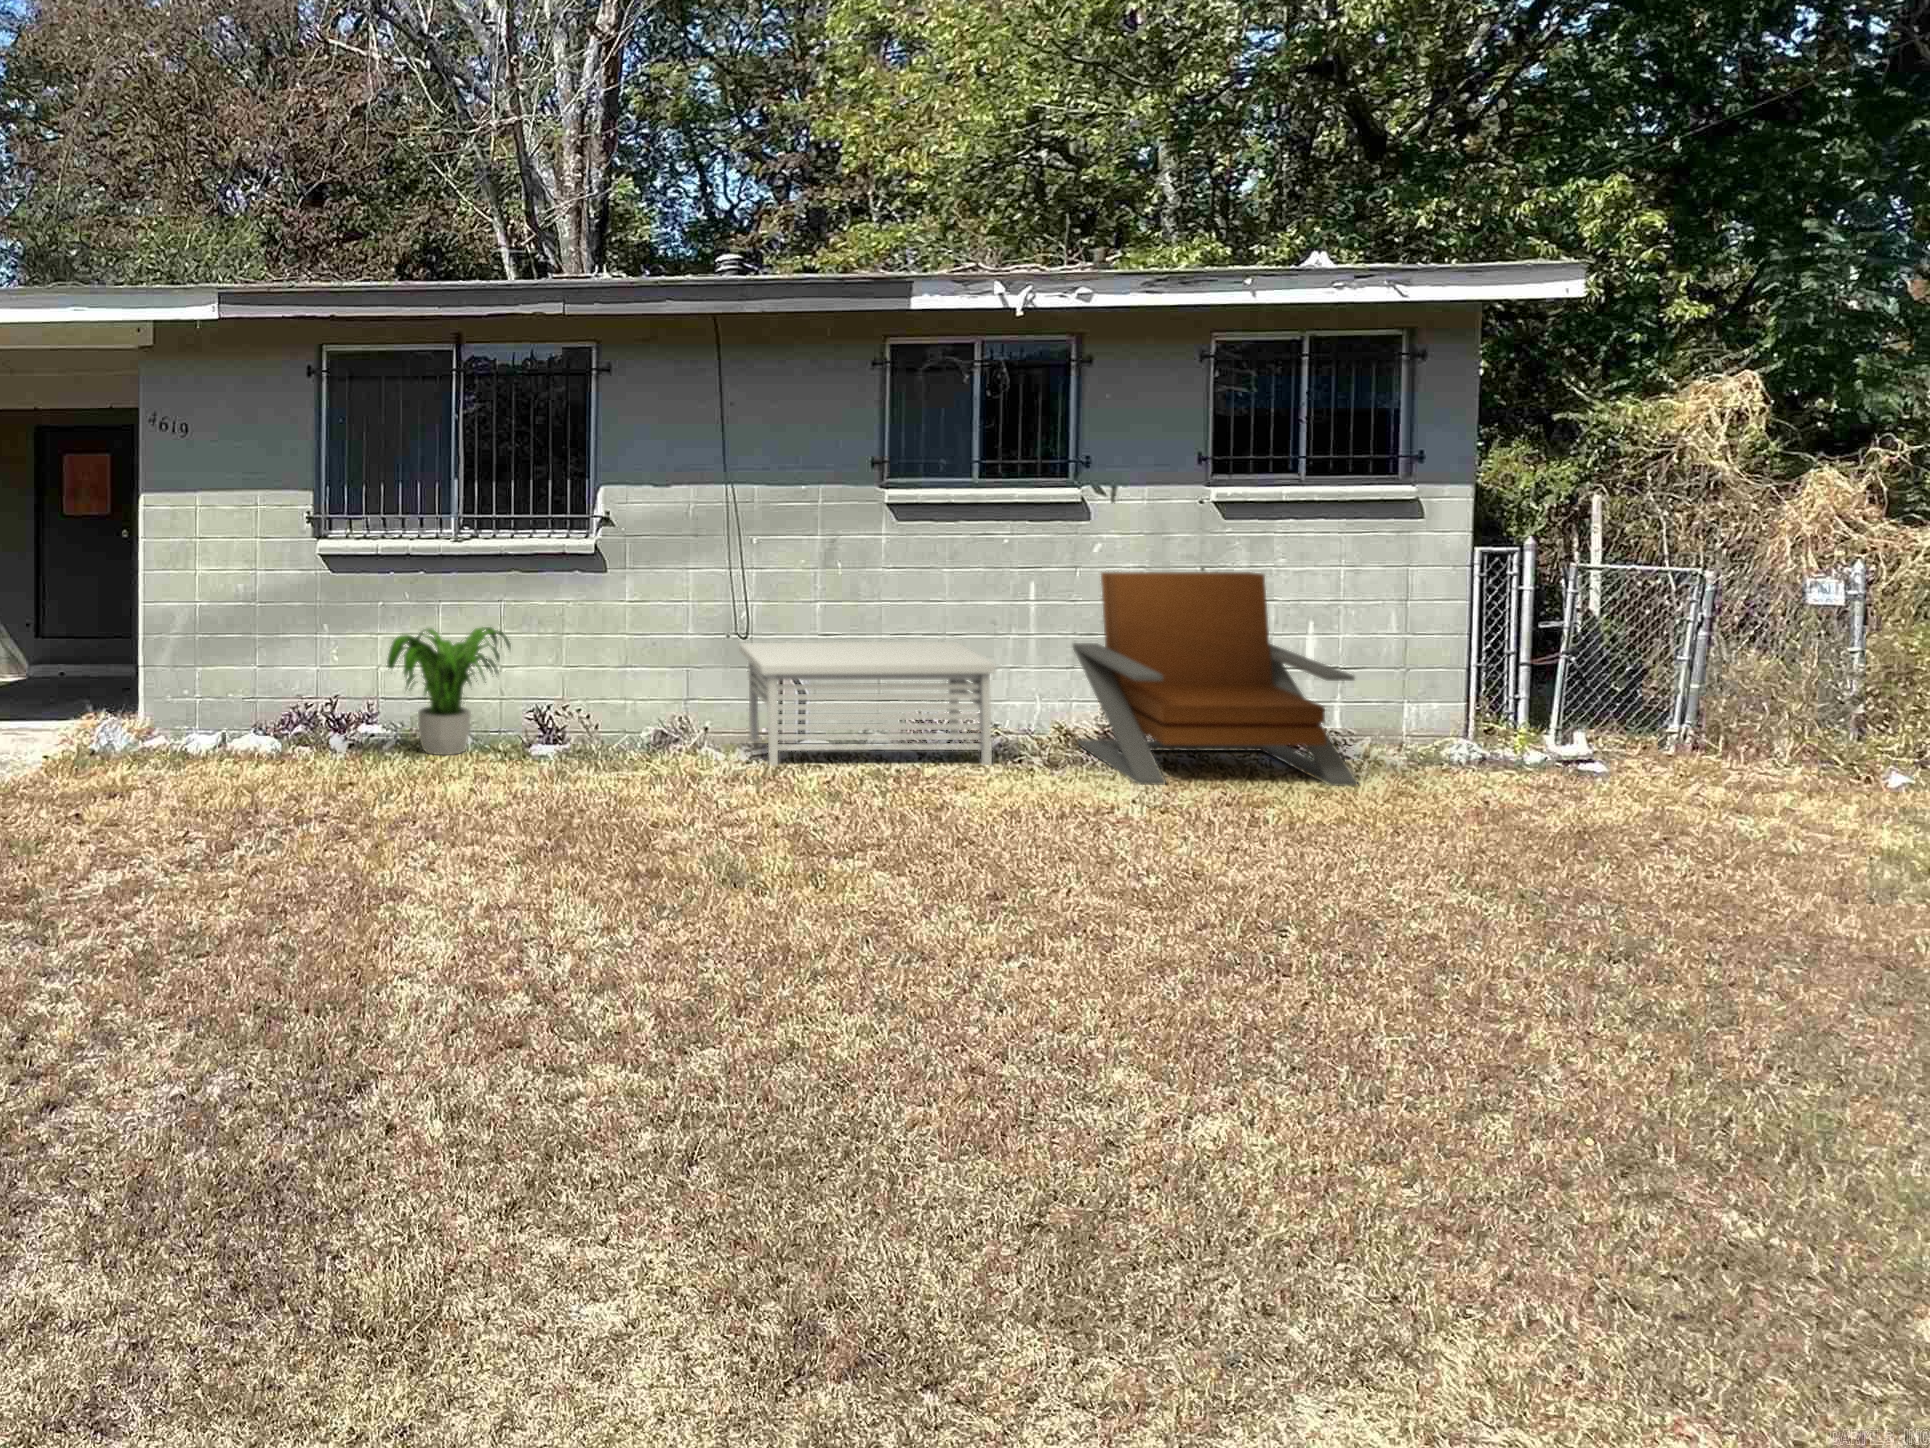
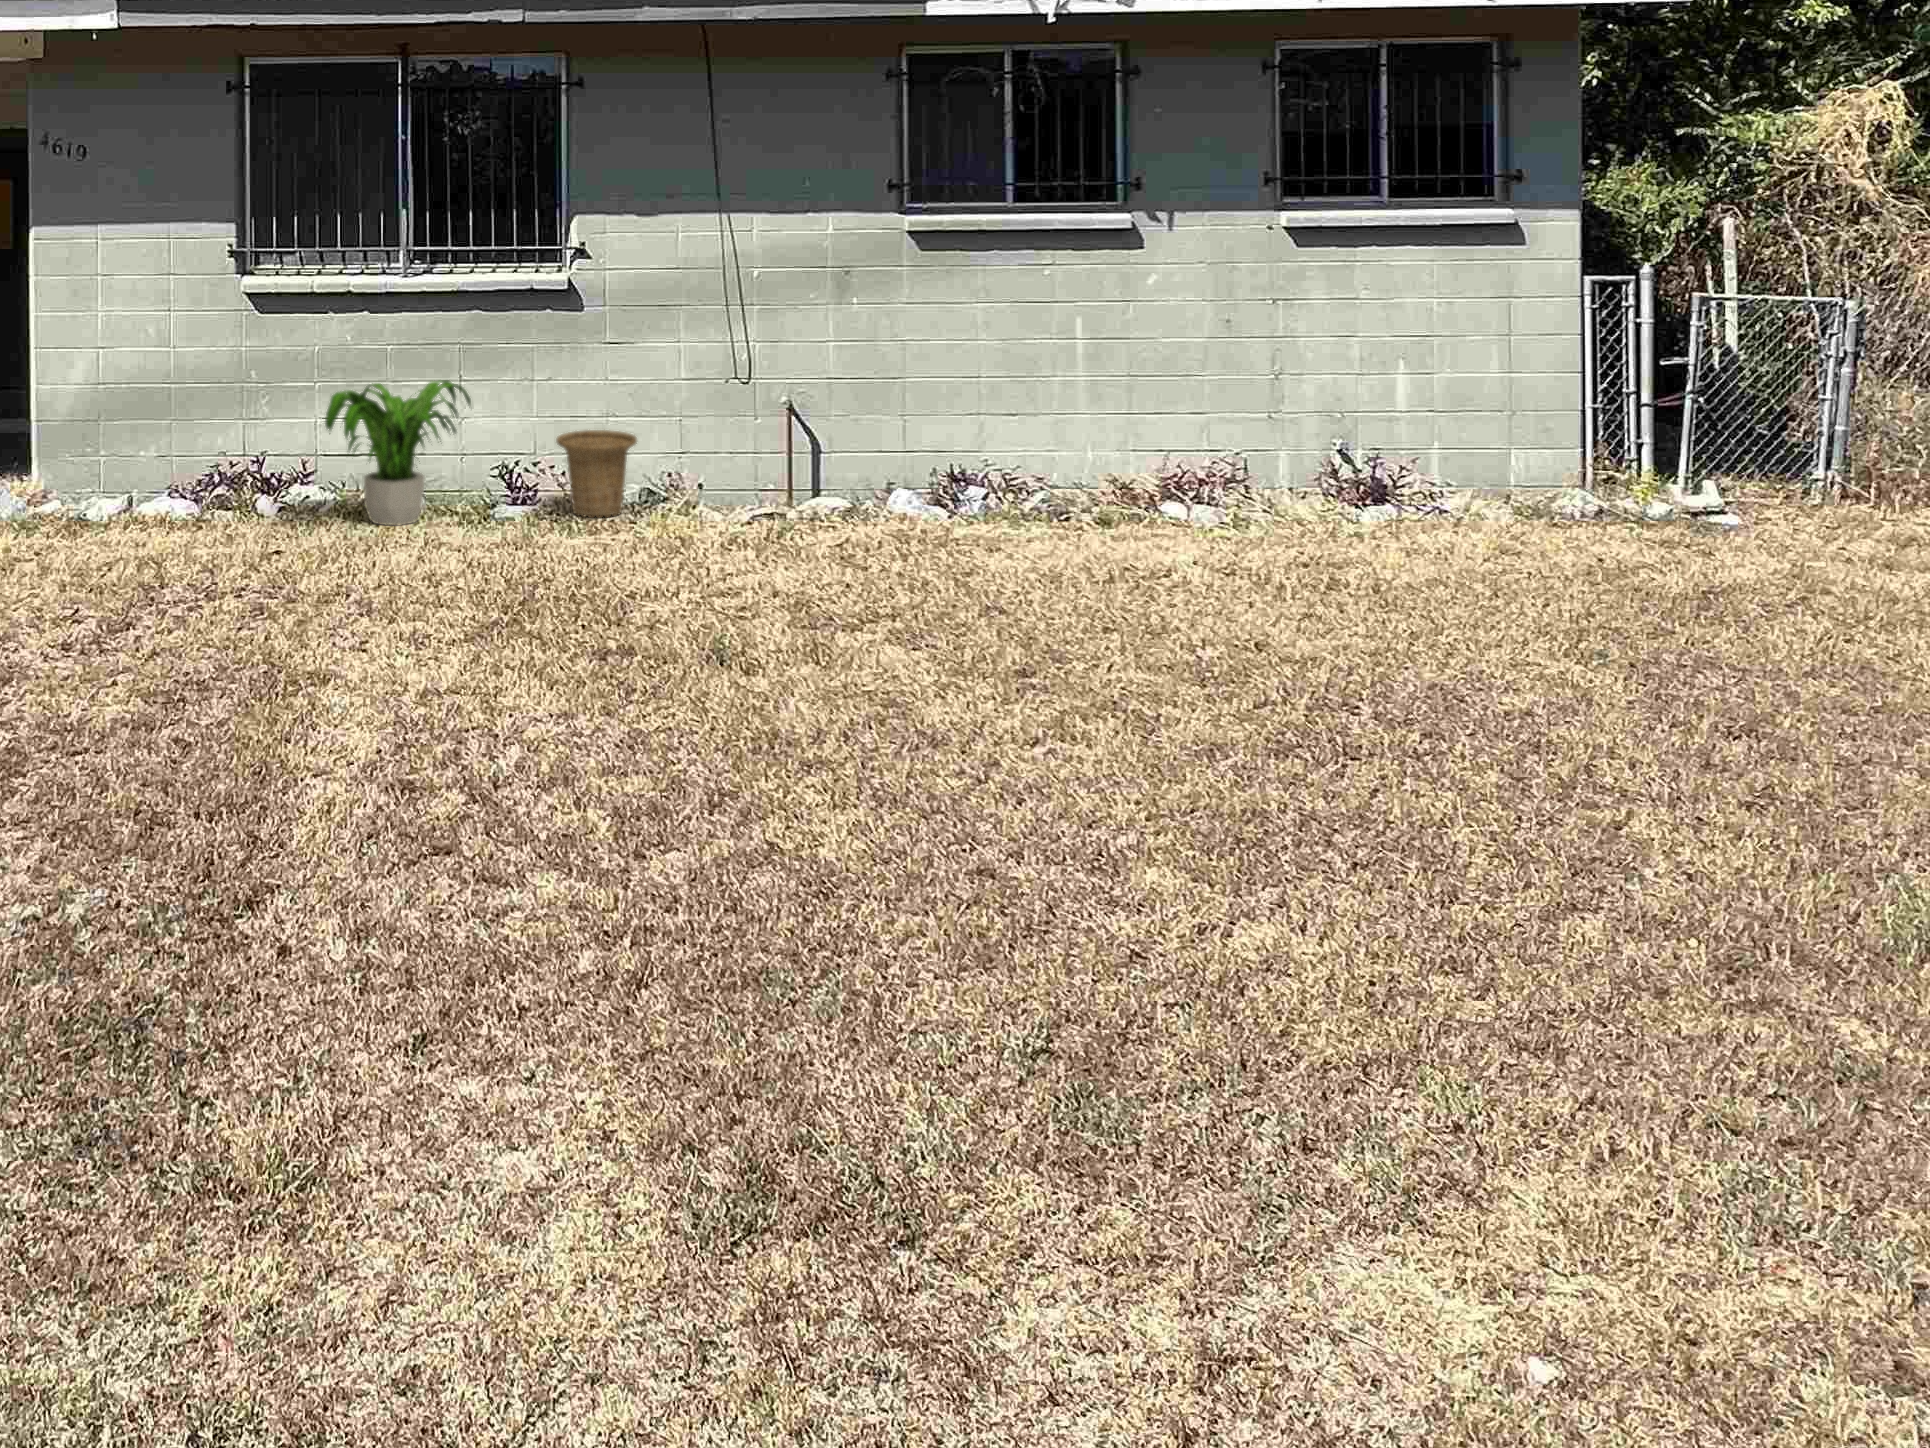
lounge chair: present [1073,572,1358,786] -> none [1124,302,1451,546]
storage bench: present [739,642,996,766] -> none [737,389,1033,531]
basket: none [584,673,654,752] -> present [556,430,637,518]

